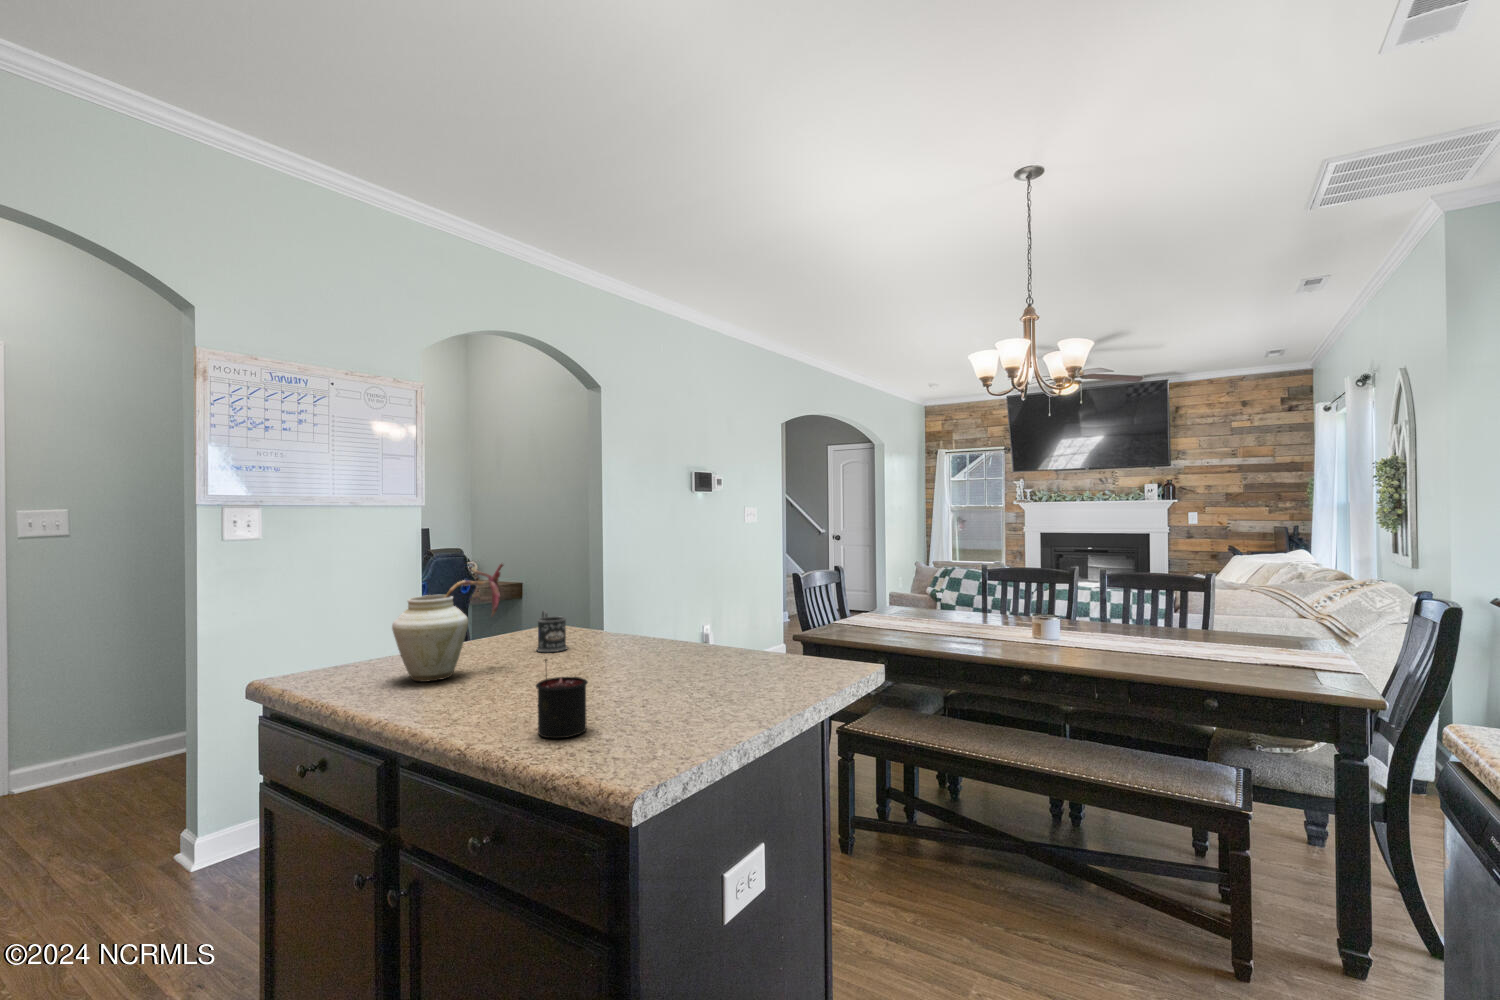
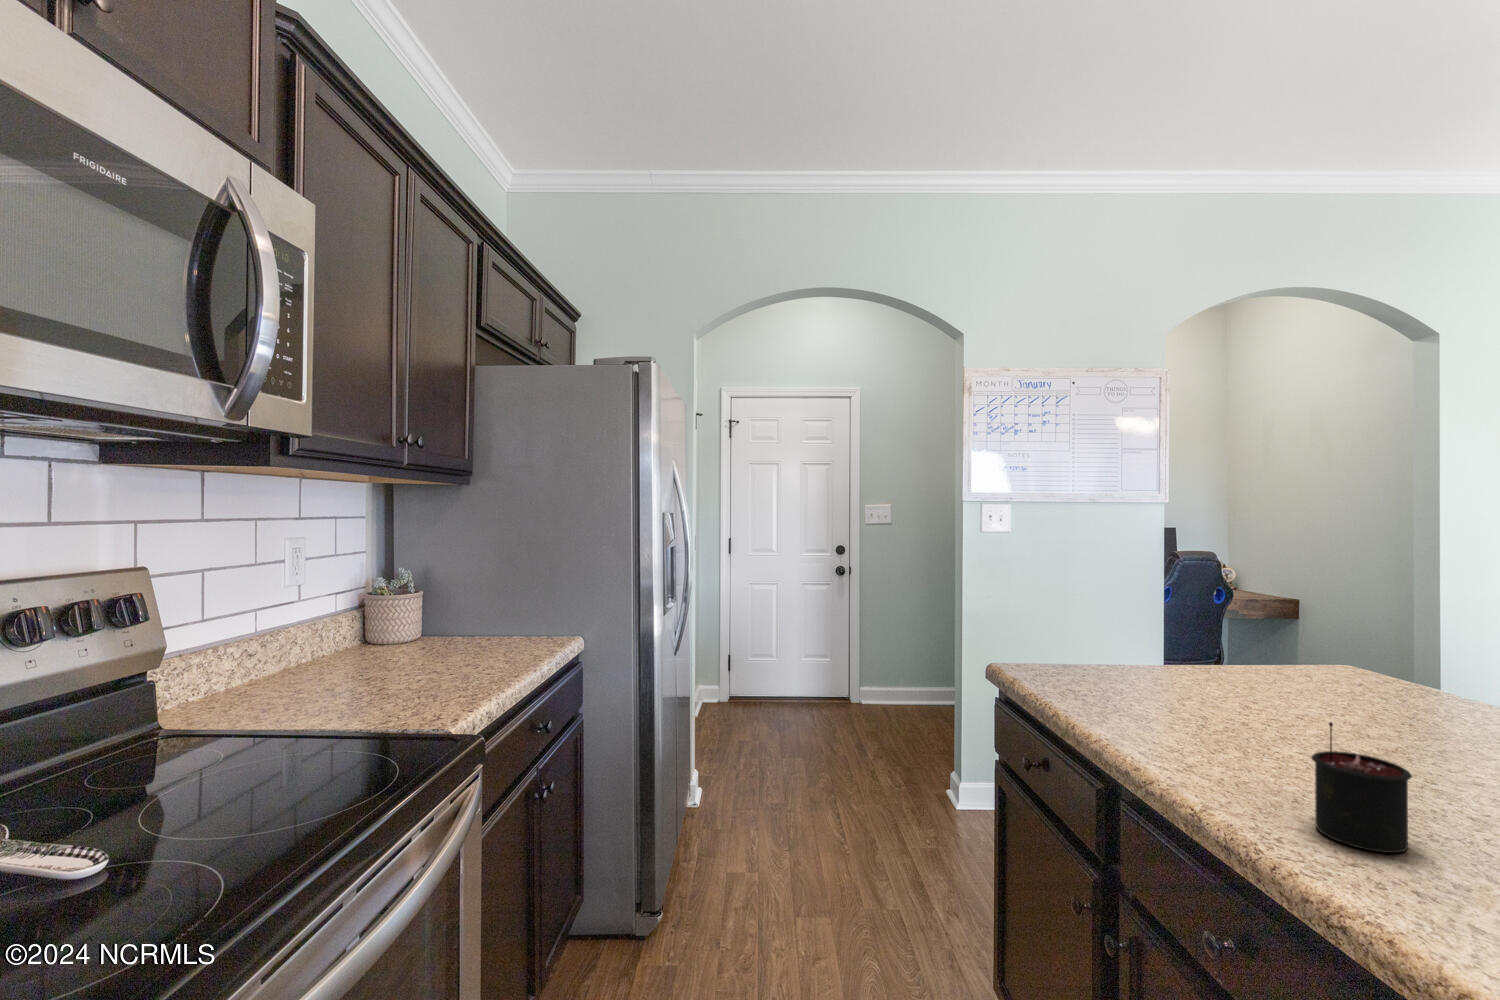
vase: present [392,563,504,682] -> none [1119,576,1266,706]
mug: present [537,610,568,652] -> none [1316,644,1369,704]

